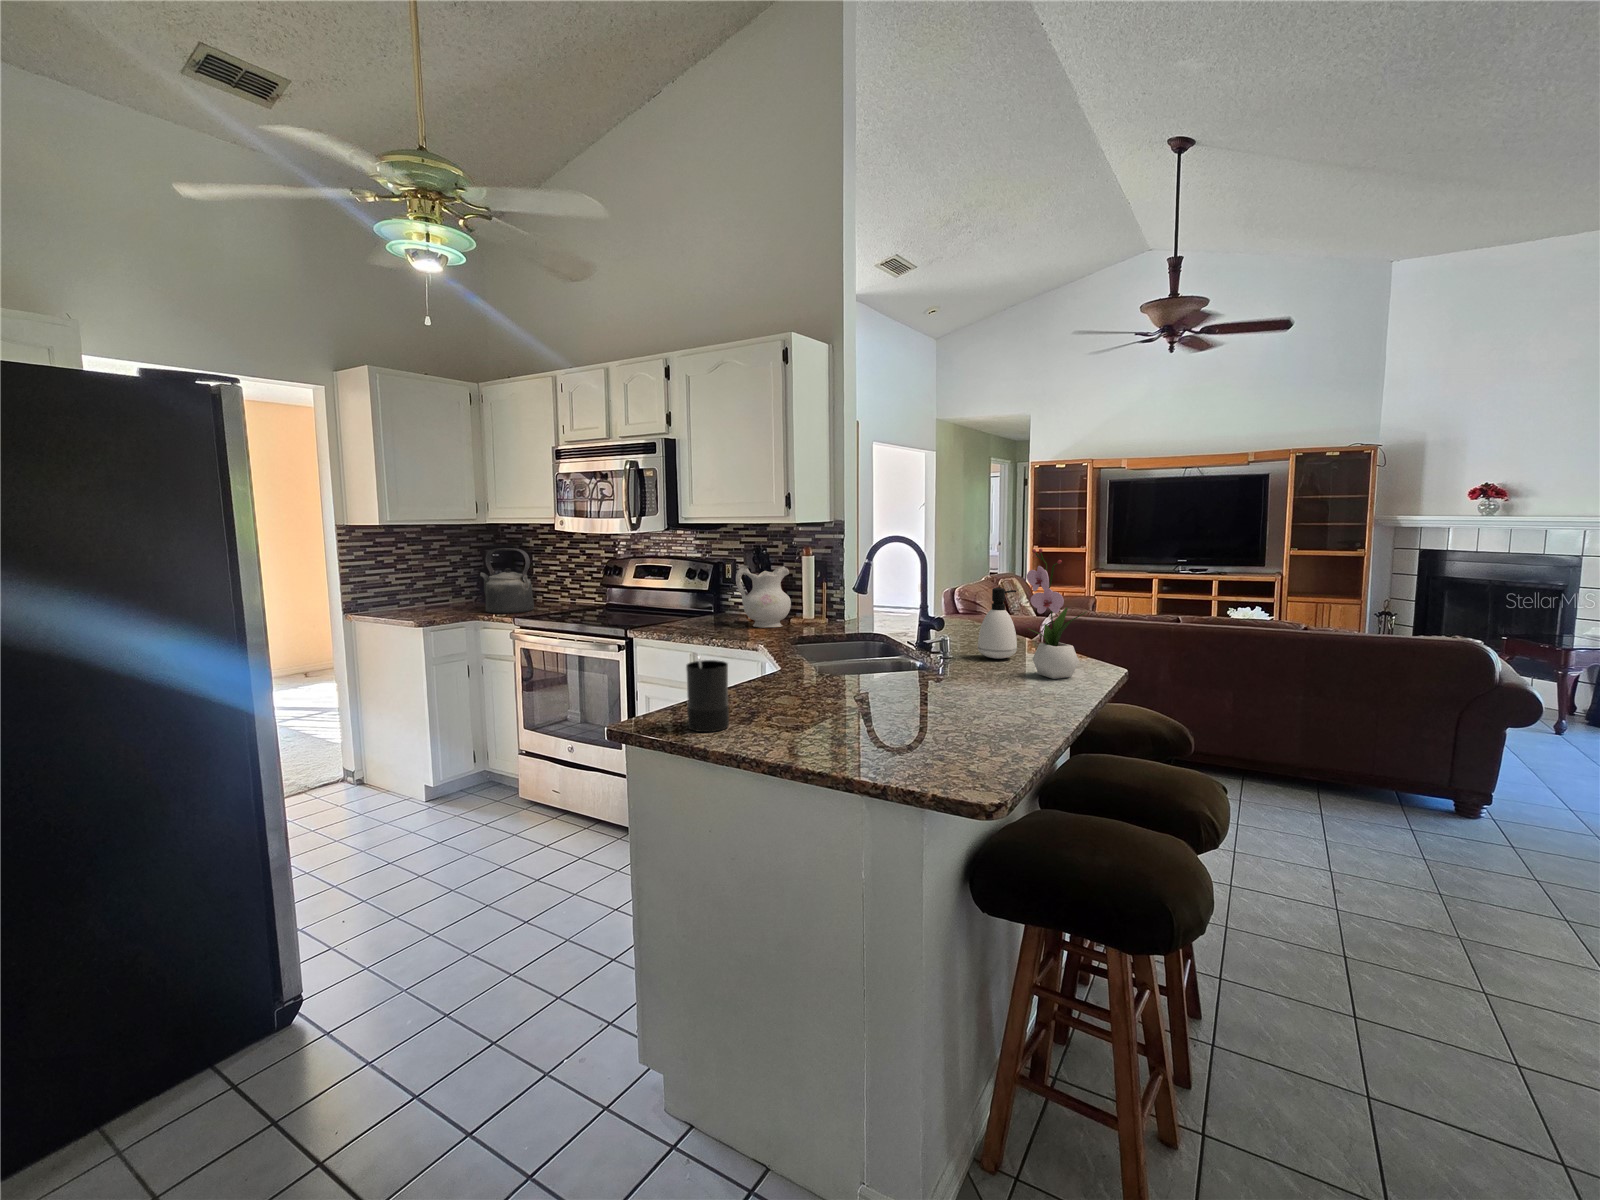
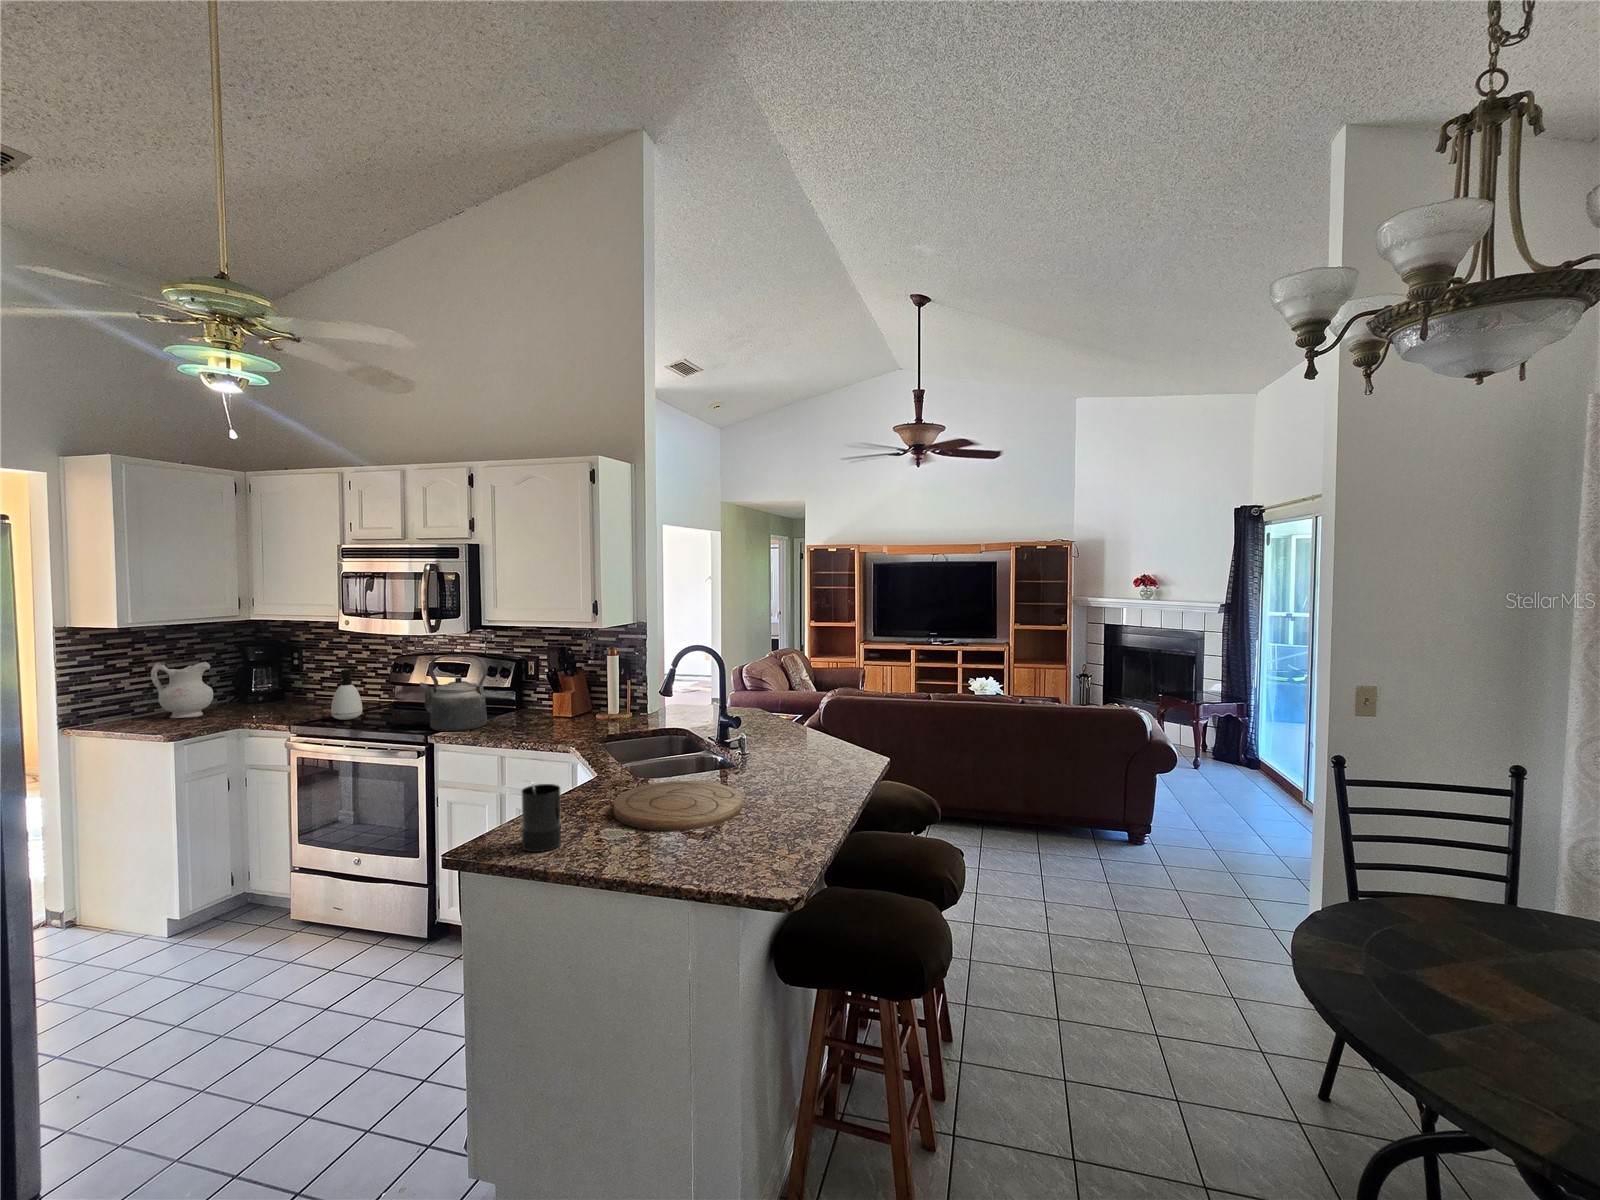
kettle: present [480,548,534,614] -> present [420,654,488,731]
flower arrangement: present [1027,549,1087,679] -> none [810,663,858,772]
ceramic pitcher: present [736,565,791,628] -> present [151,662,213,718]
soap dispenser: present [978,588,1017,659] -> present [331,669,363,720]
cutting board: none [791,676,938,724] -> present [614,781,742,831]

